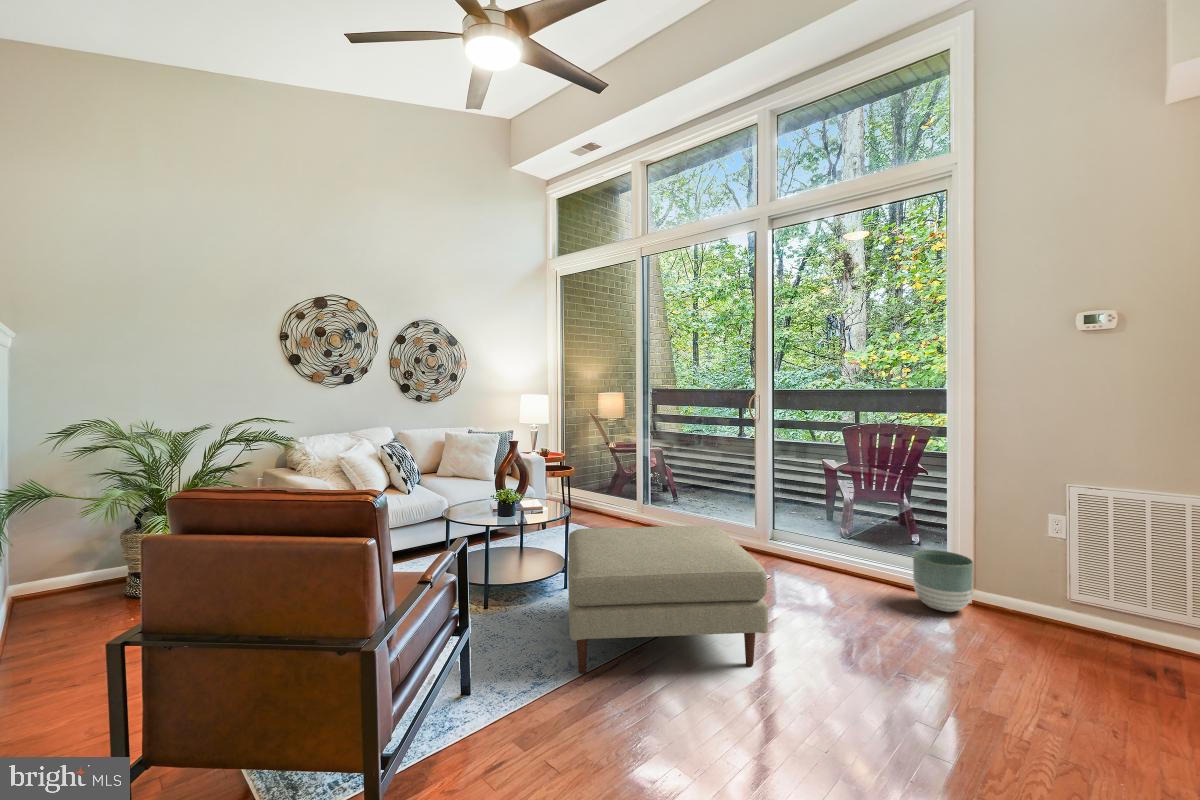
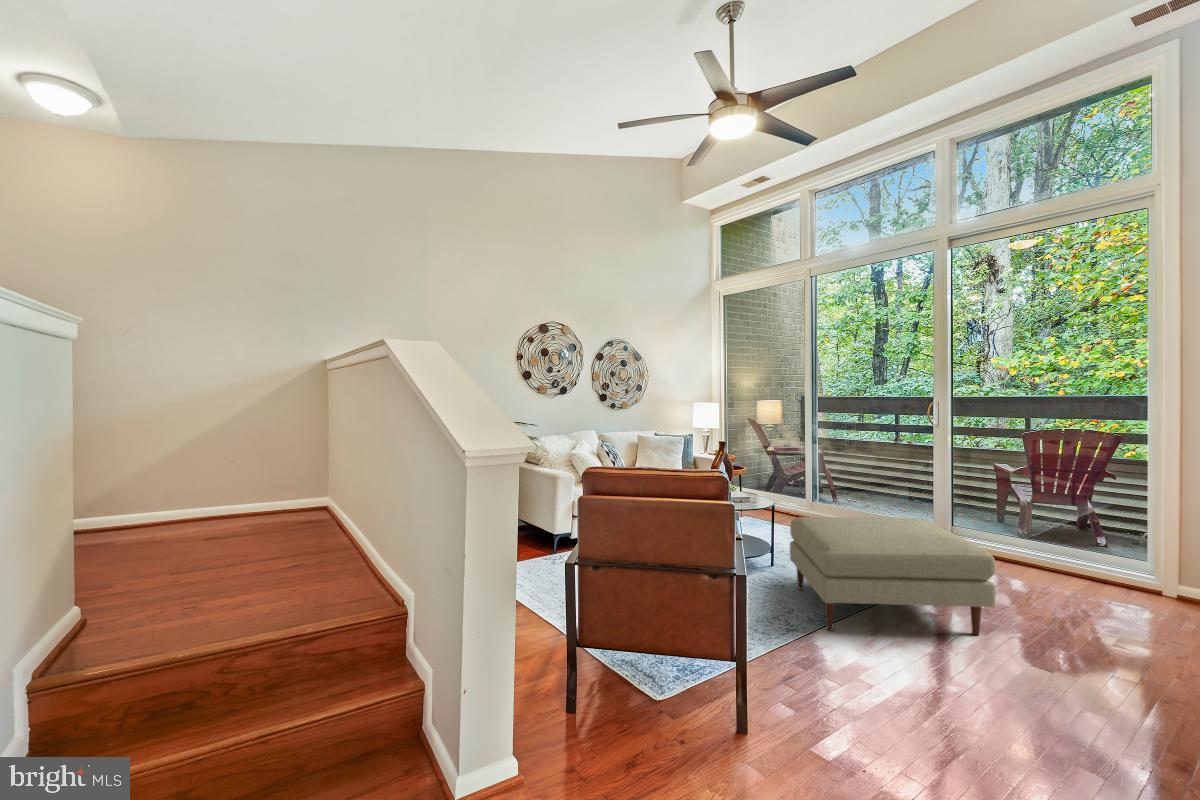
planter: present [913,550,973,612] -> none [1116,548,1183,604]

